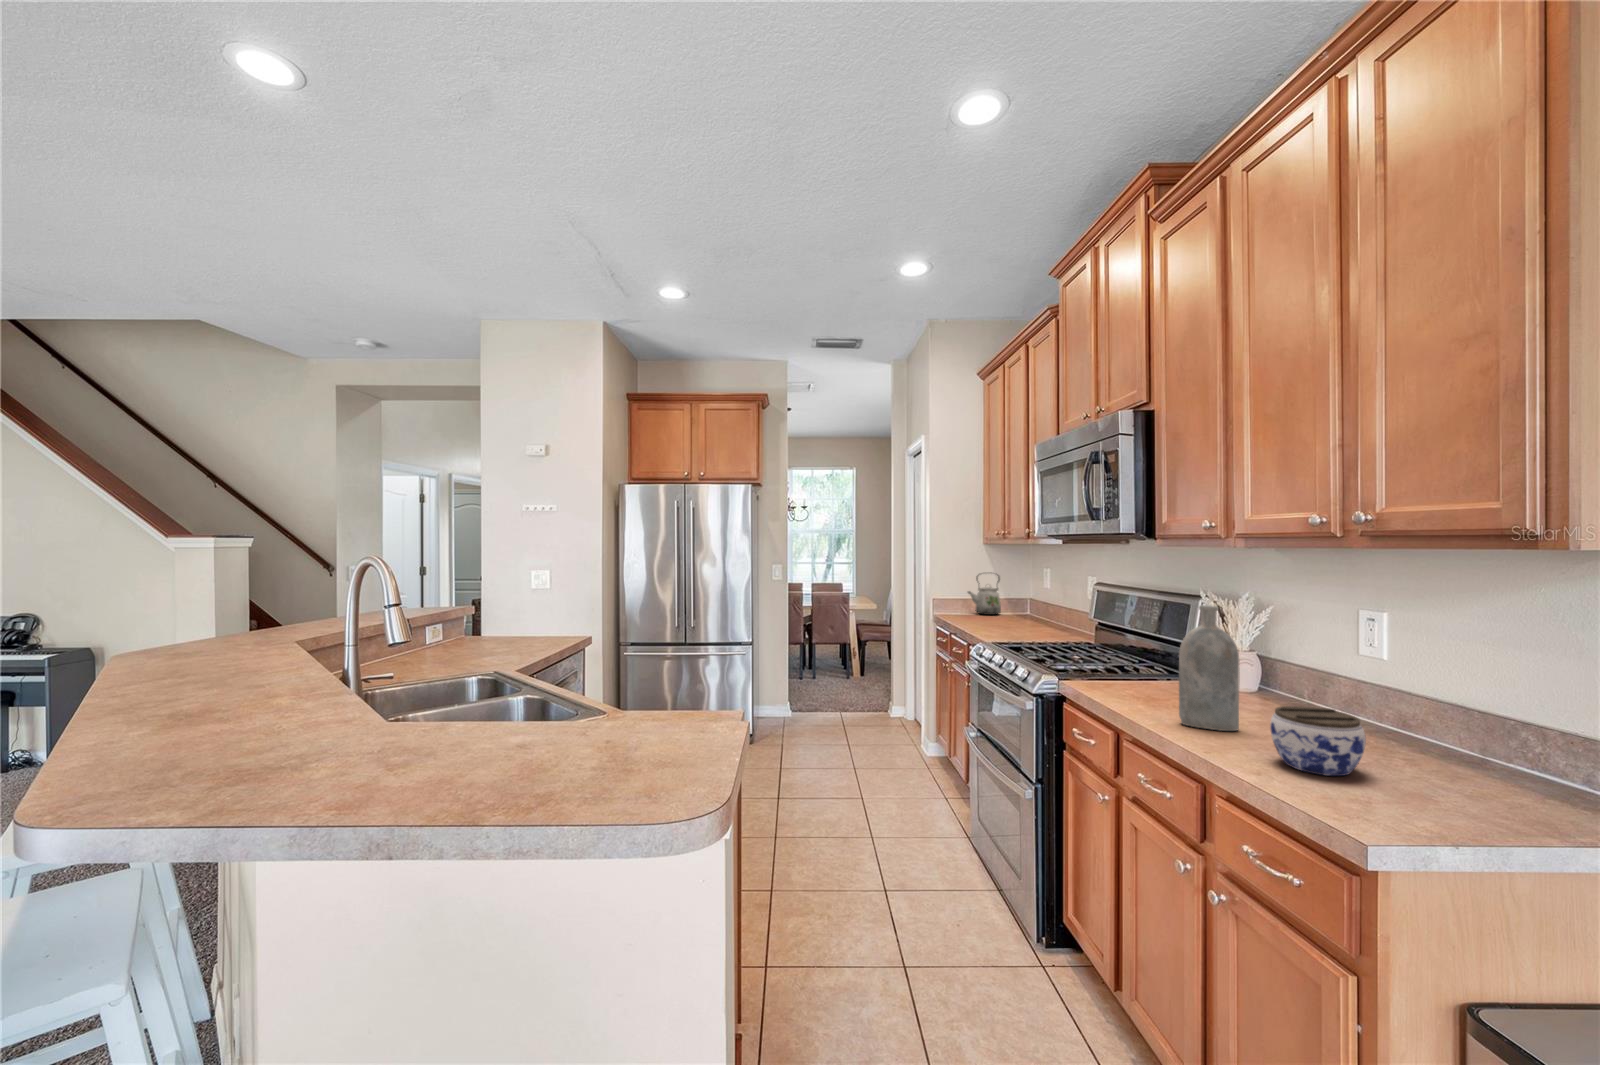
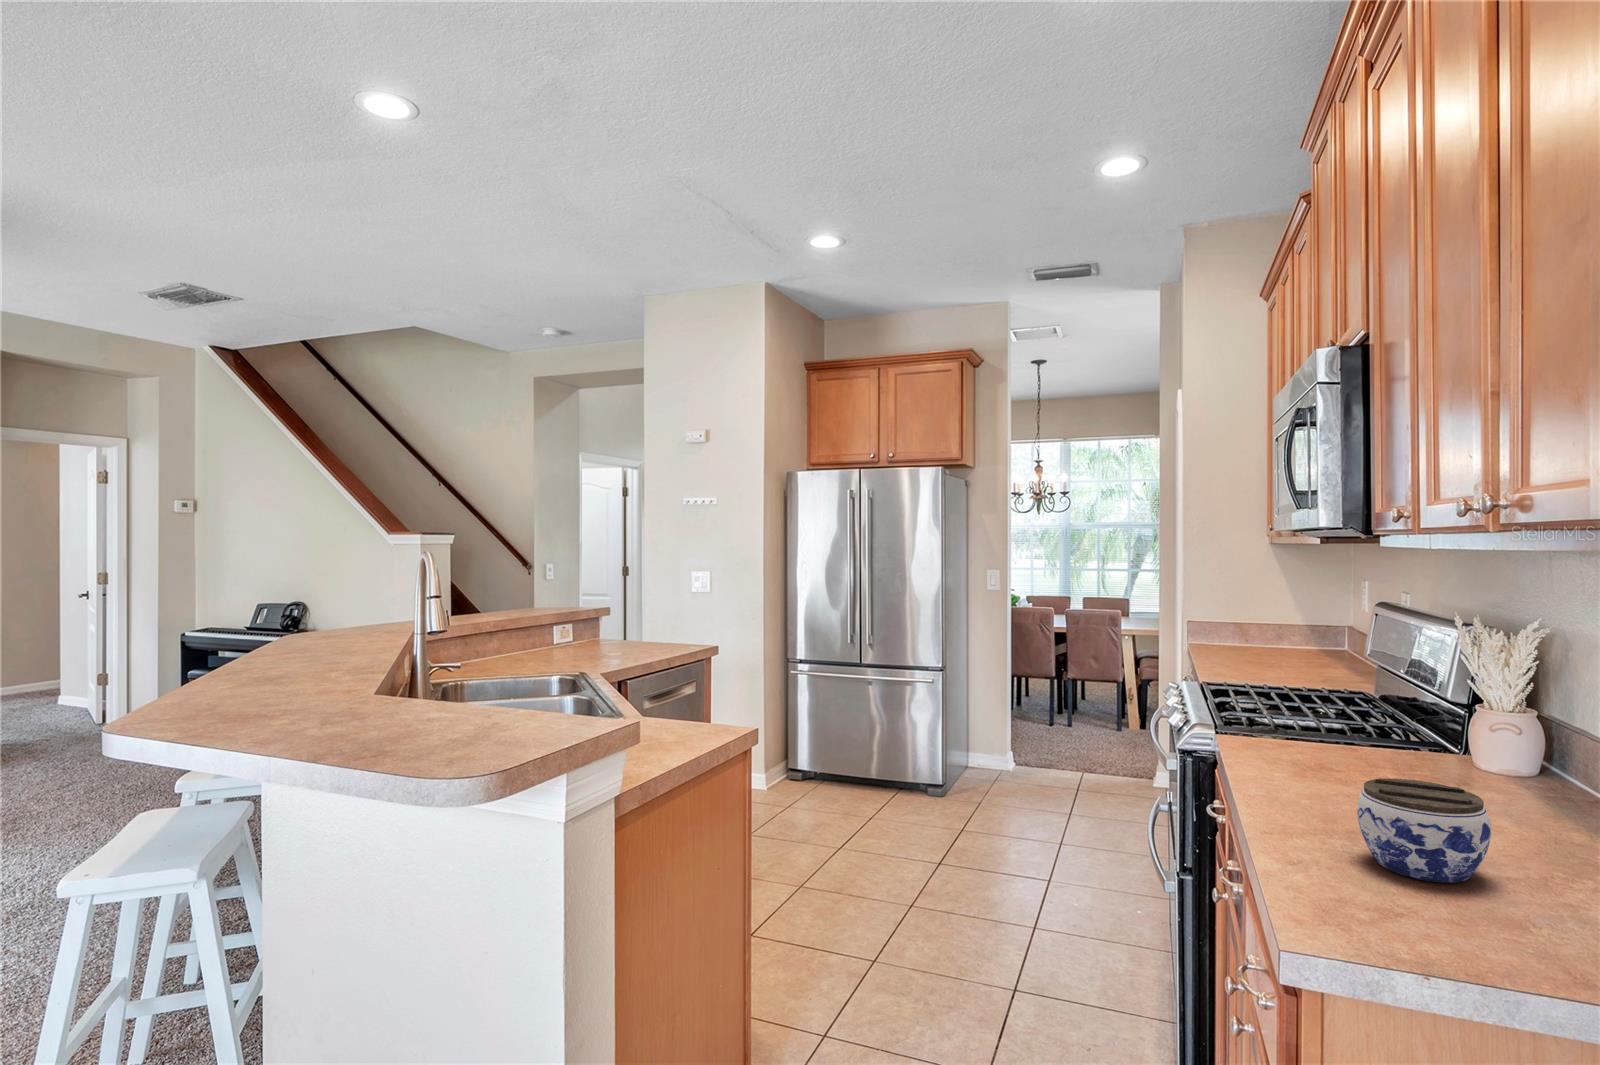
kettle: present [968,576,1001,615] -> none [1232,587,1287,648]
bottle: present [1179,605,1240,731] -> none [1307,633,1388,815]

